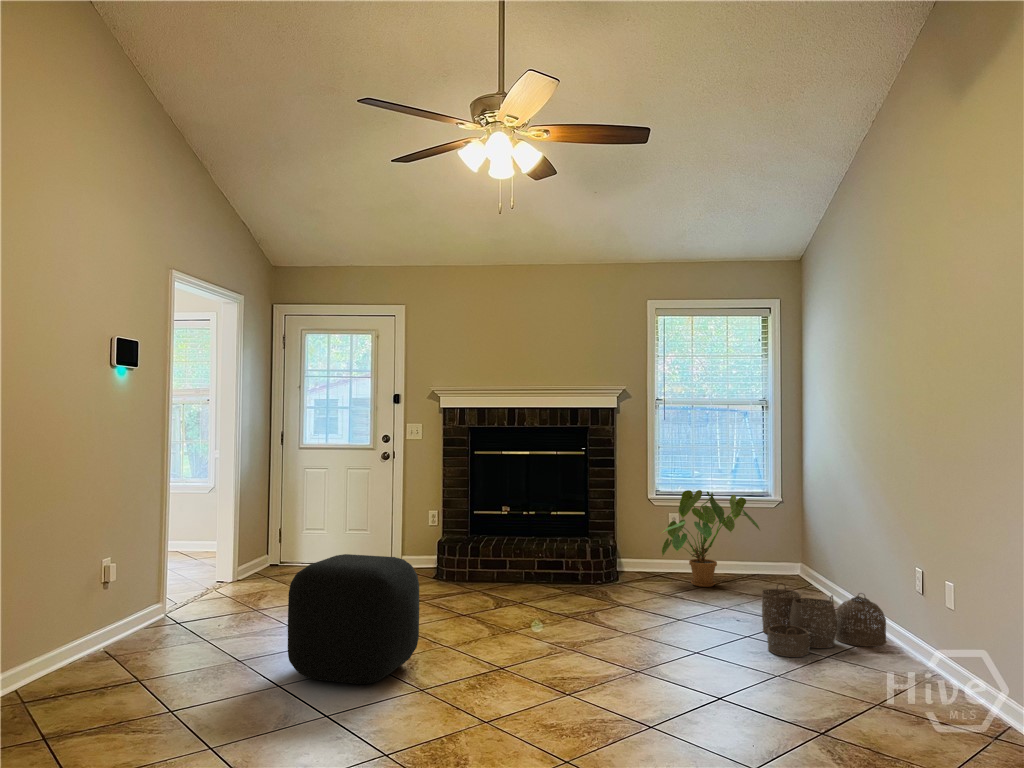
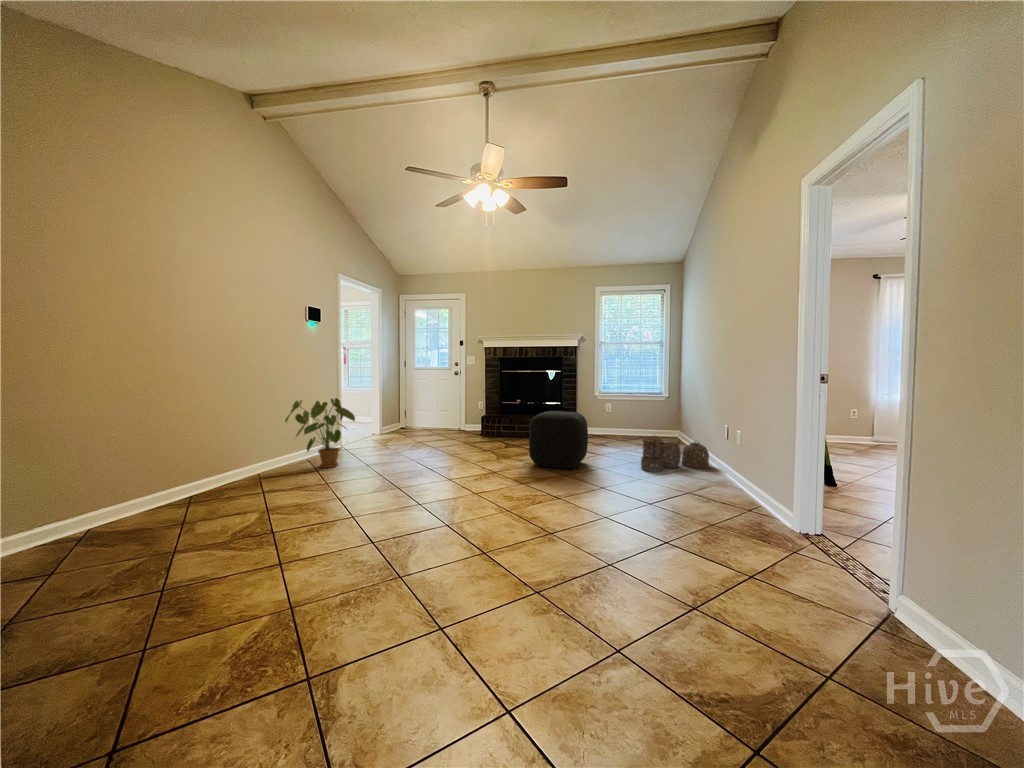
house plant: present [662,490,760,587] -> present [285,398,355,468]
ottoman: present [288,554,419,684] -> present [529,411,588,468]

